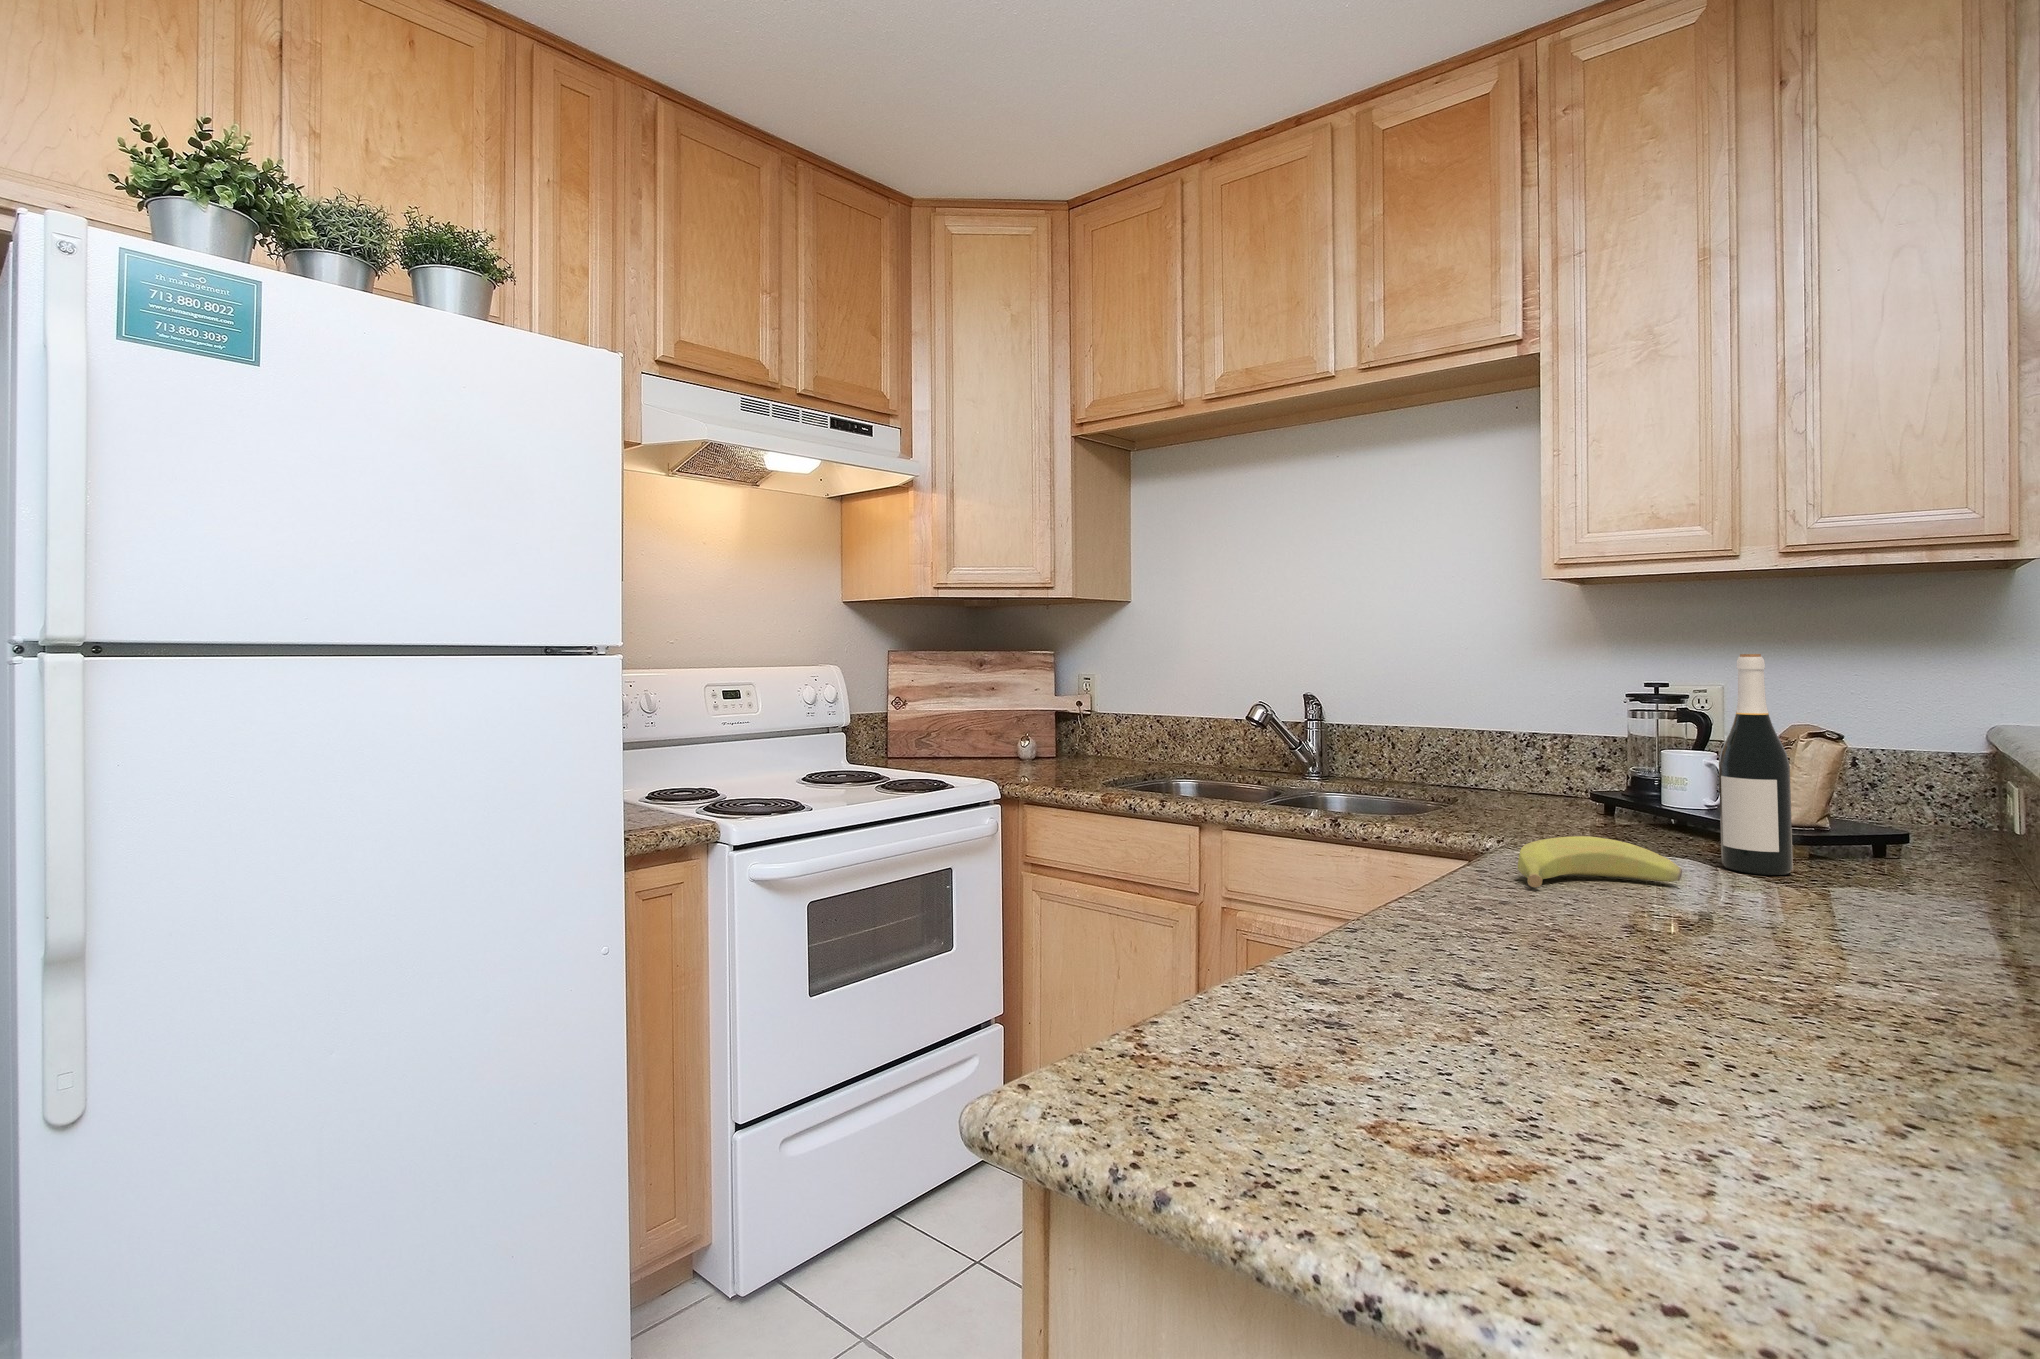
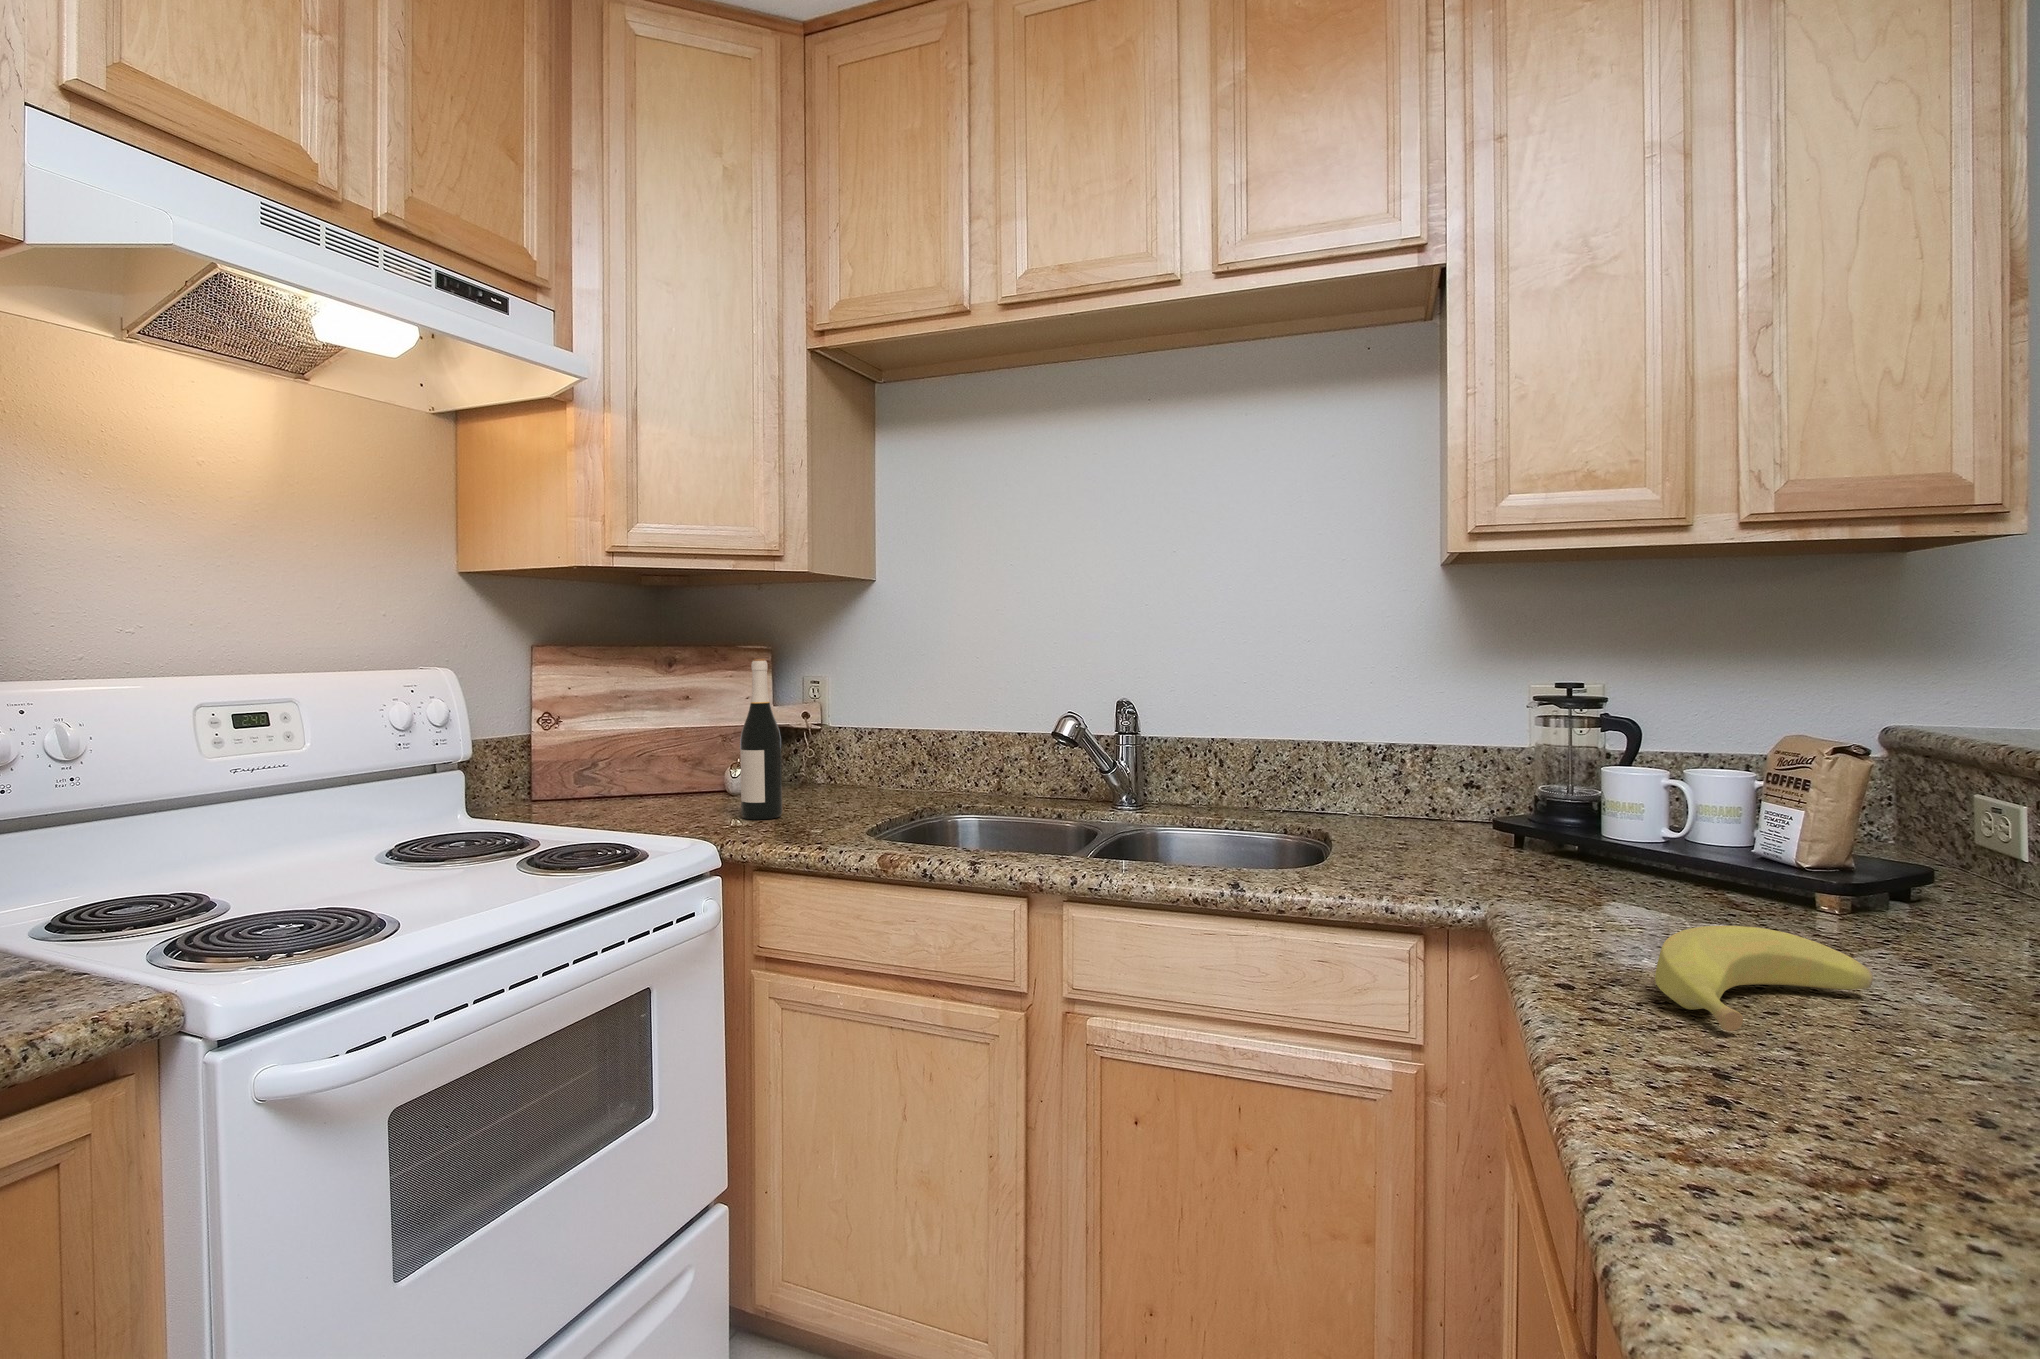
wine bottle: present [1719,654,1793,875] -> present [740,659,782,819]

